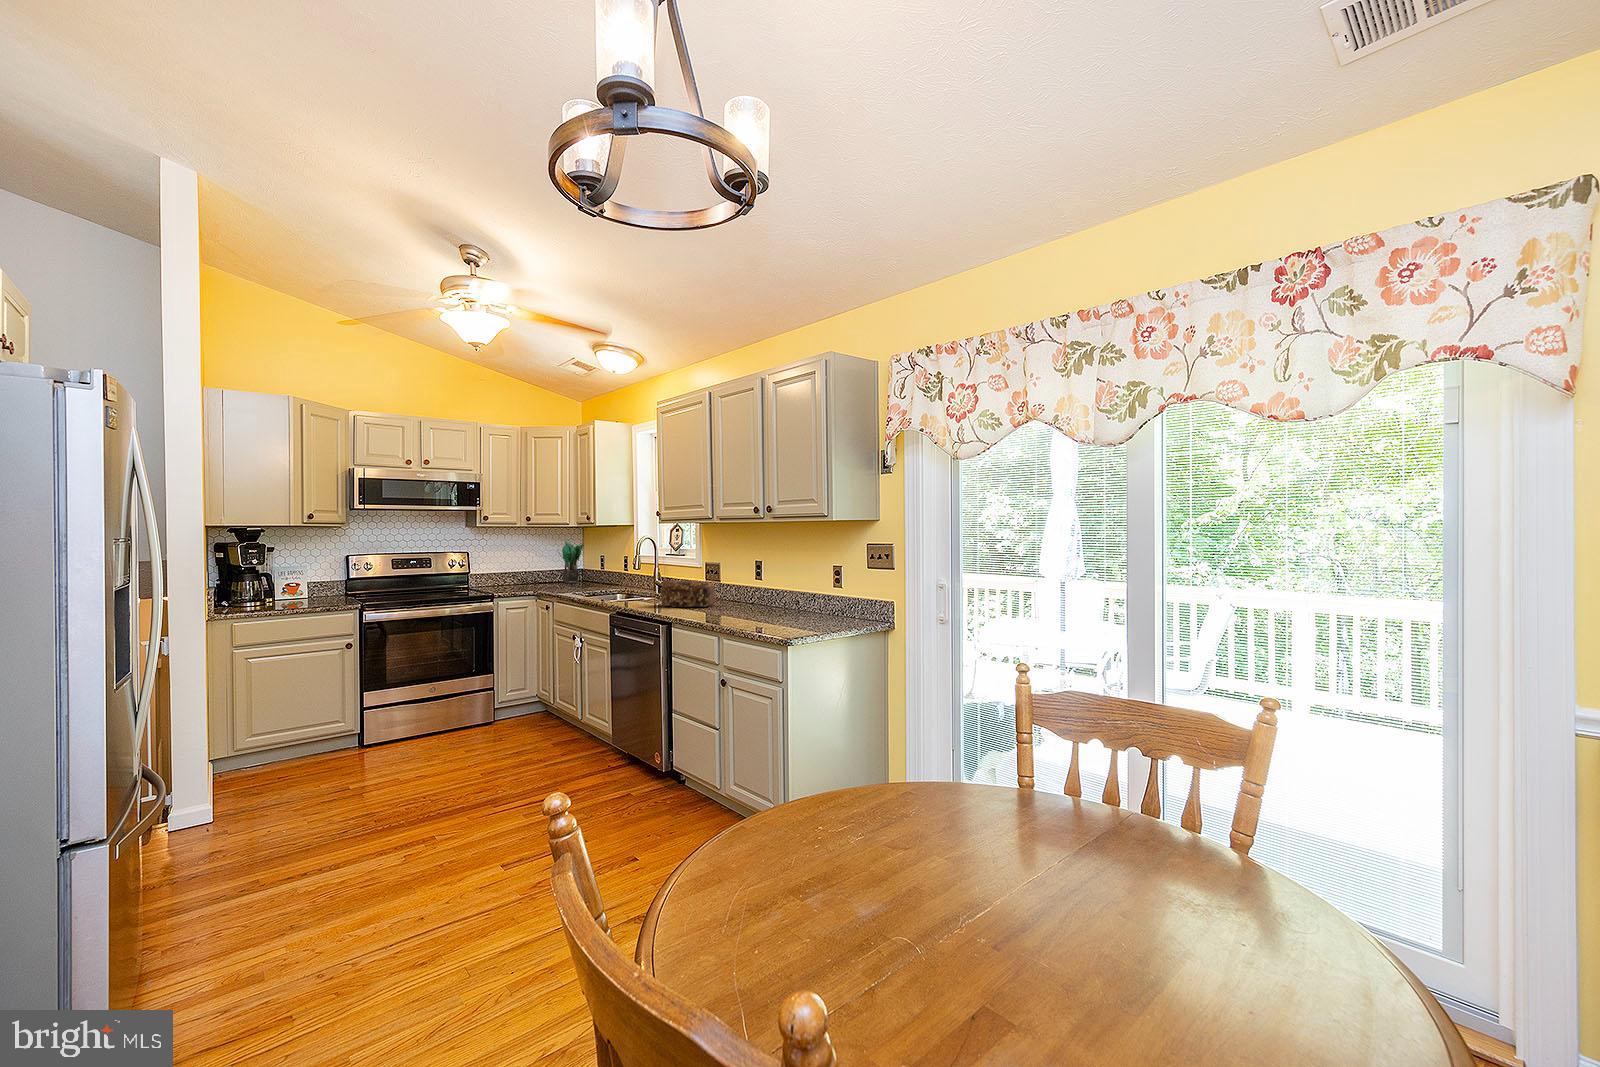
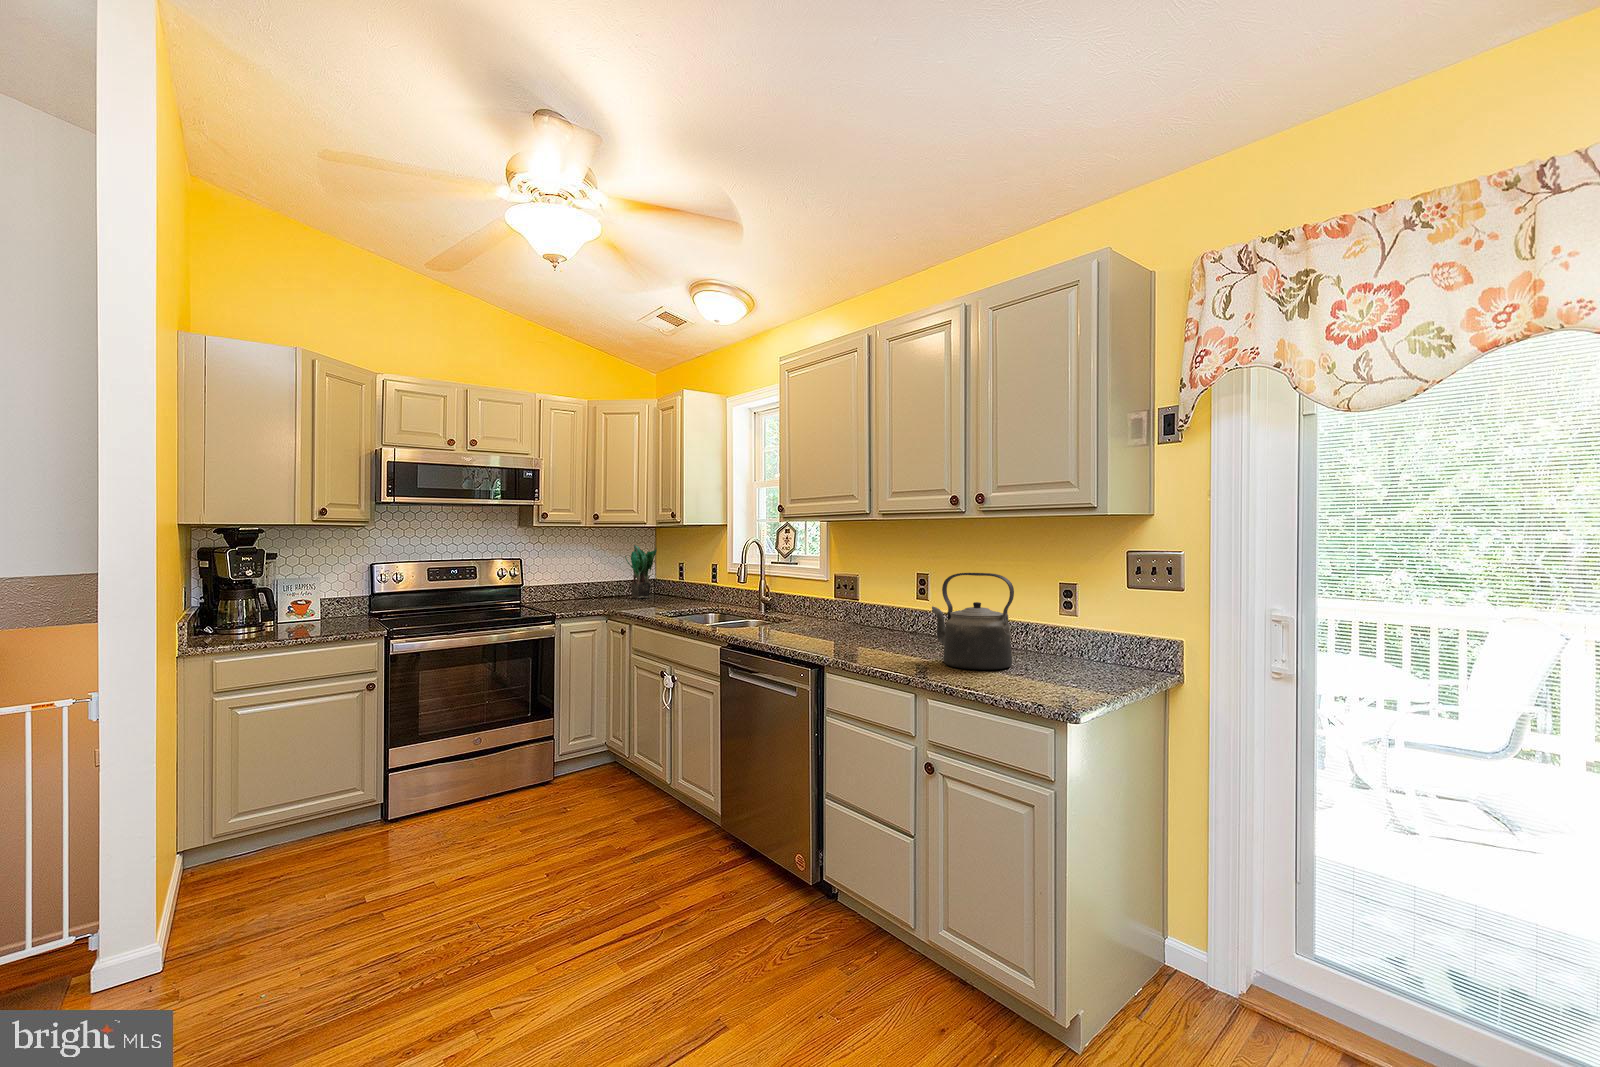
kettle: none [748,558,797,622] -> present [932,573,1014,670]
bread loaf: present [661,580,715,607] -> none [788,601,858,639]

